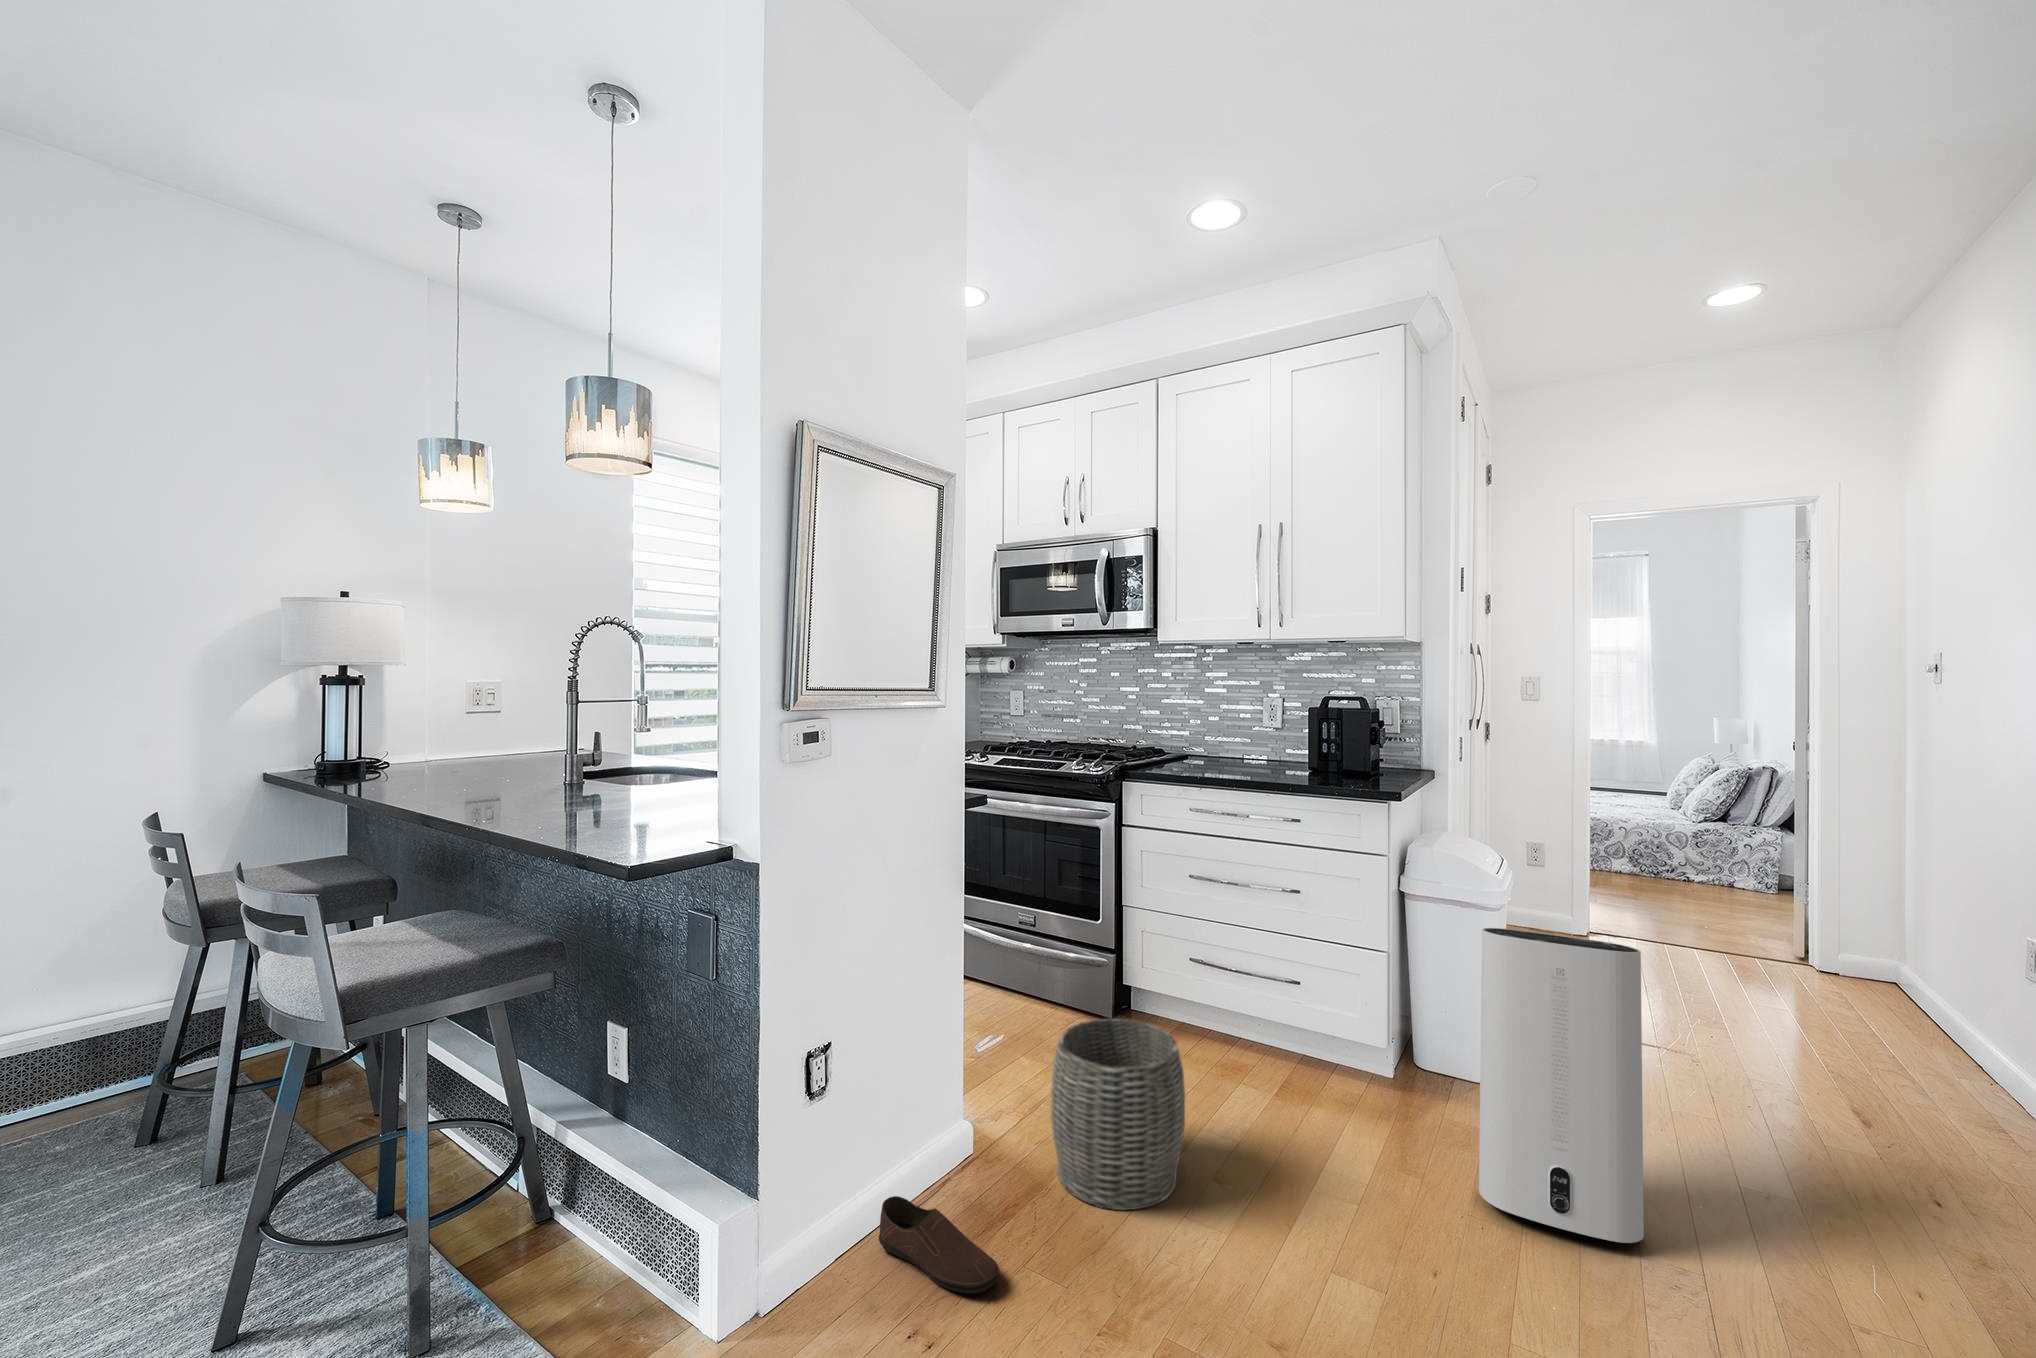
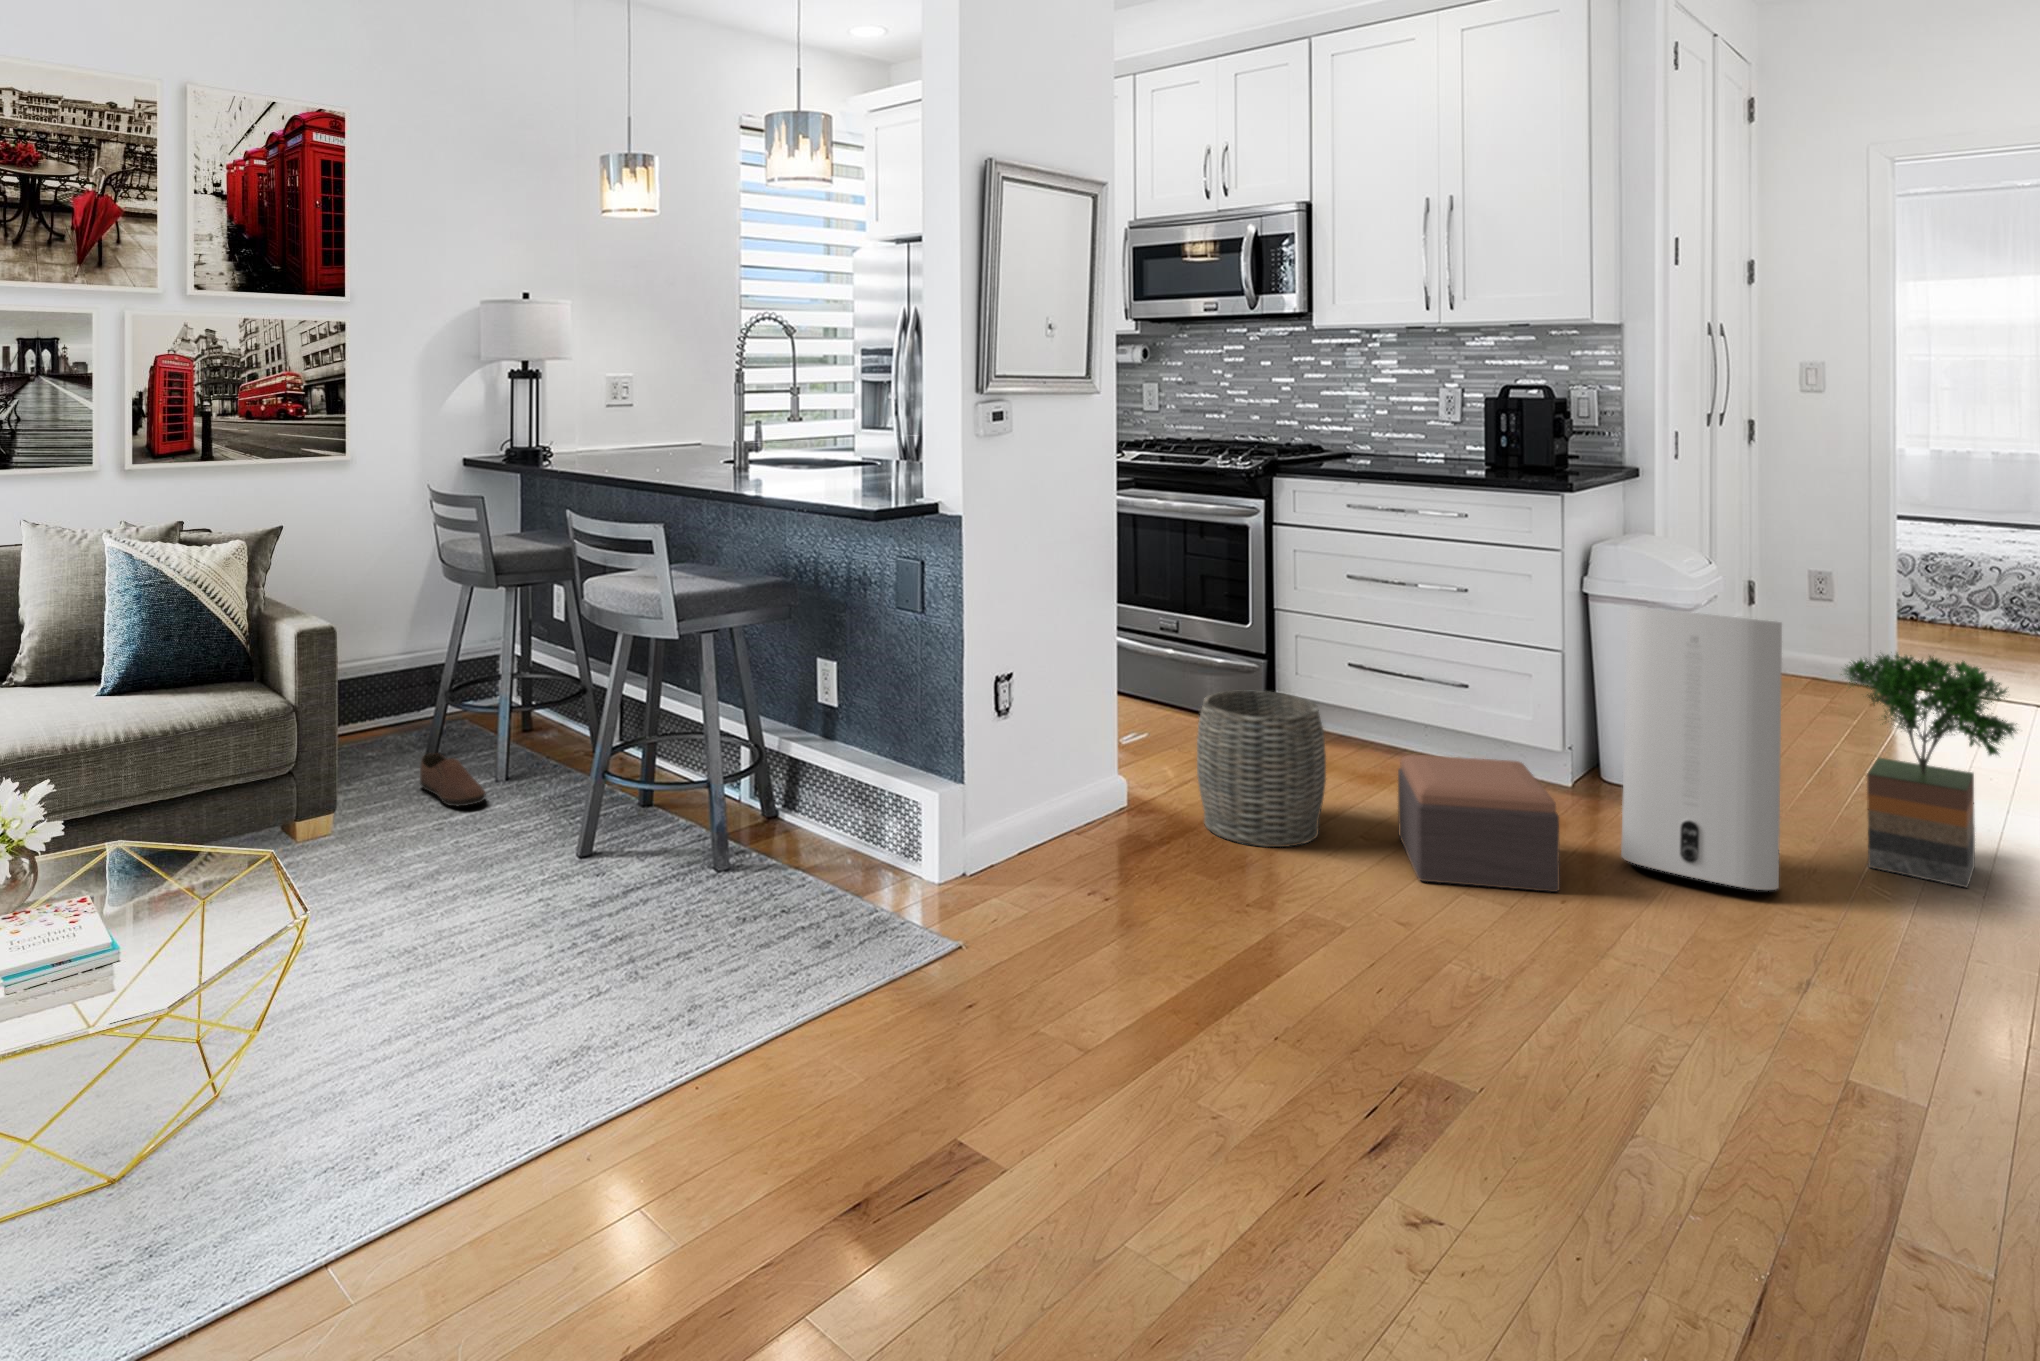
potted tree: none [1657,960,1846,1206] -> present [1844,654,2016,888]
footstool: none [1257,1092,1439,1263] -> present [1398,755,1560,892]
shoe: present [879,1196,999,1294] -> present [420,753,486,806]

